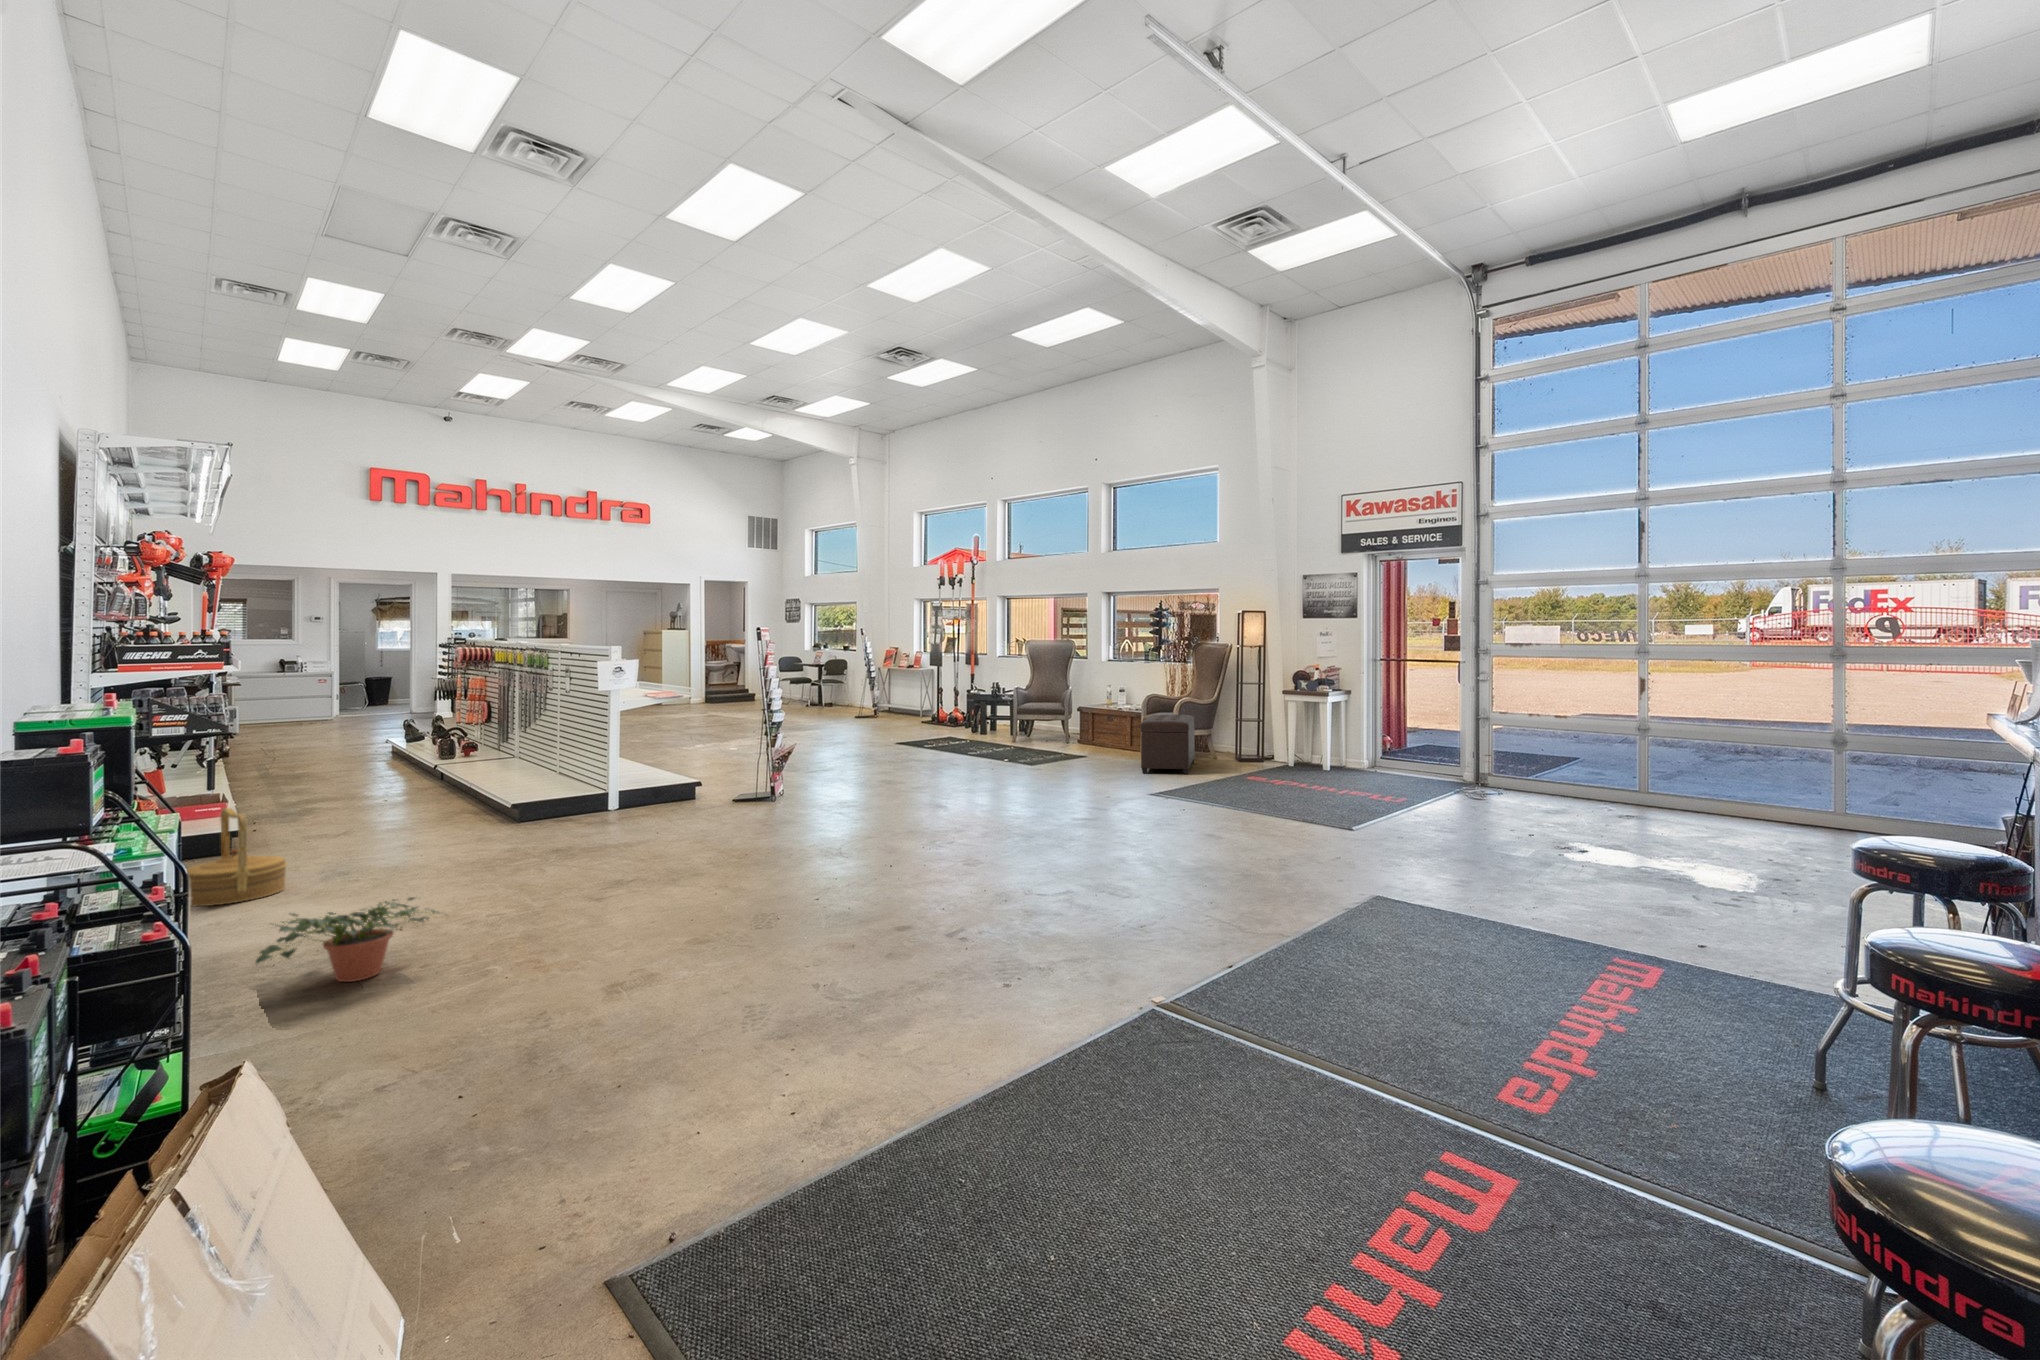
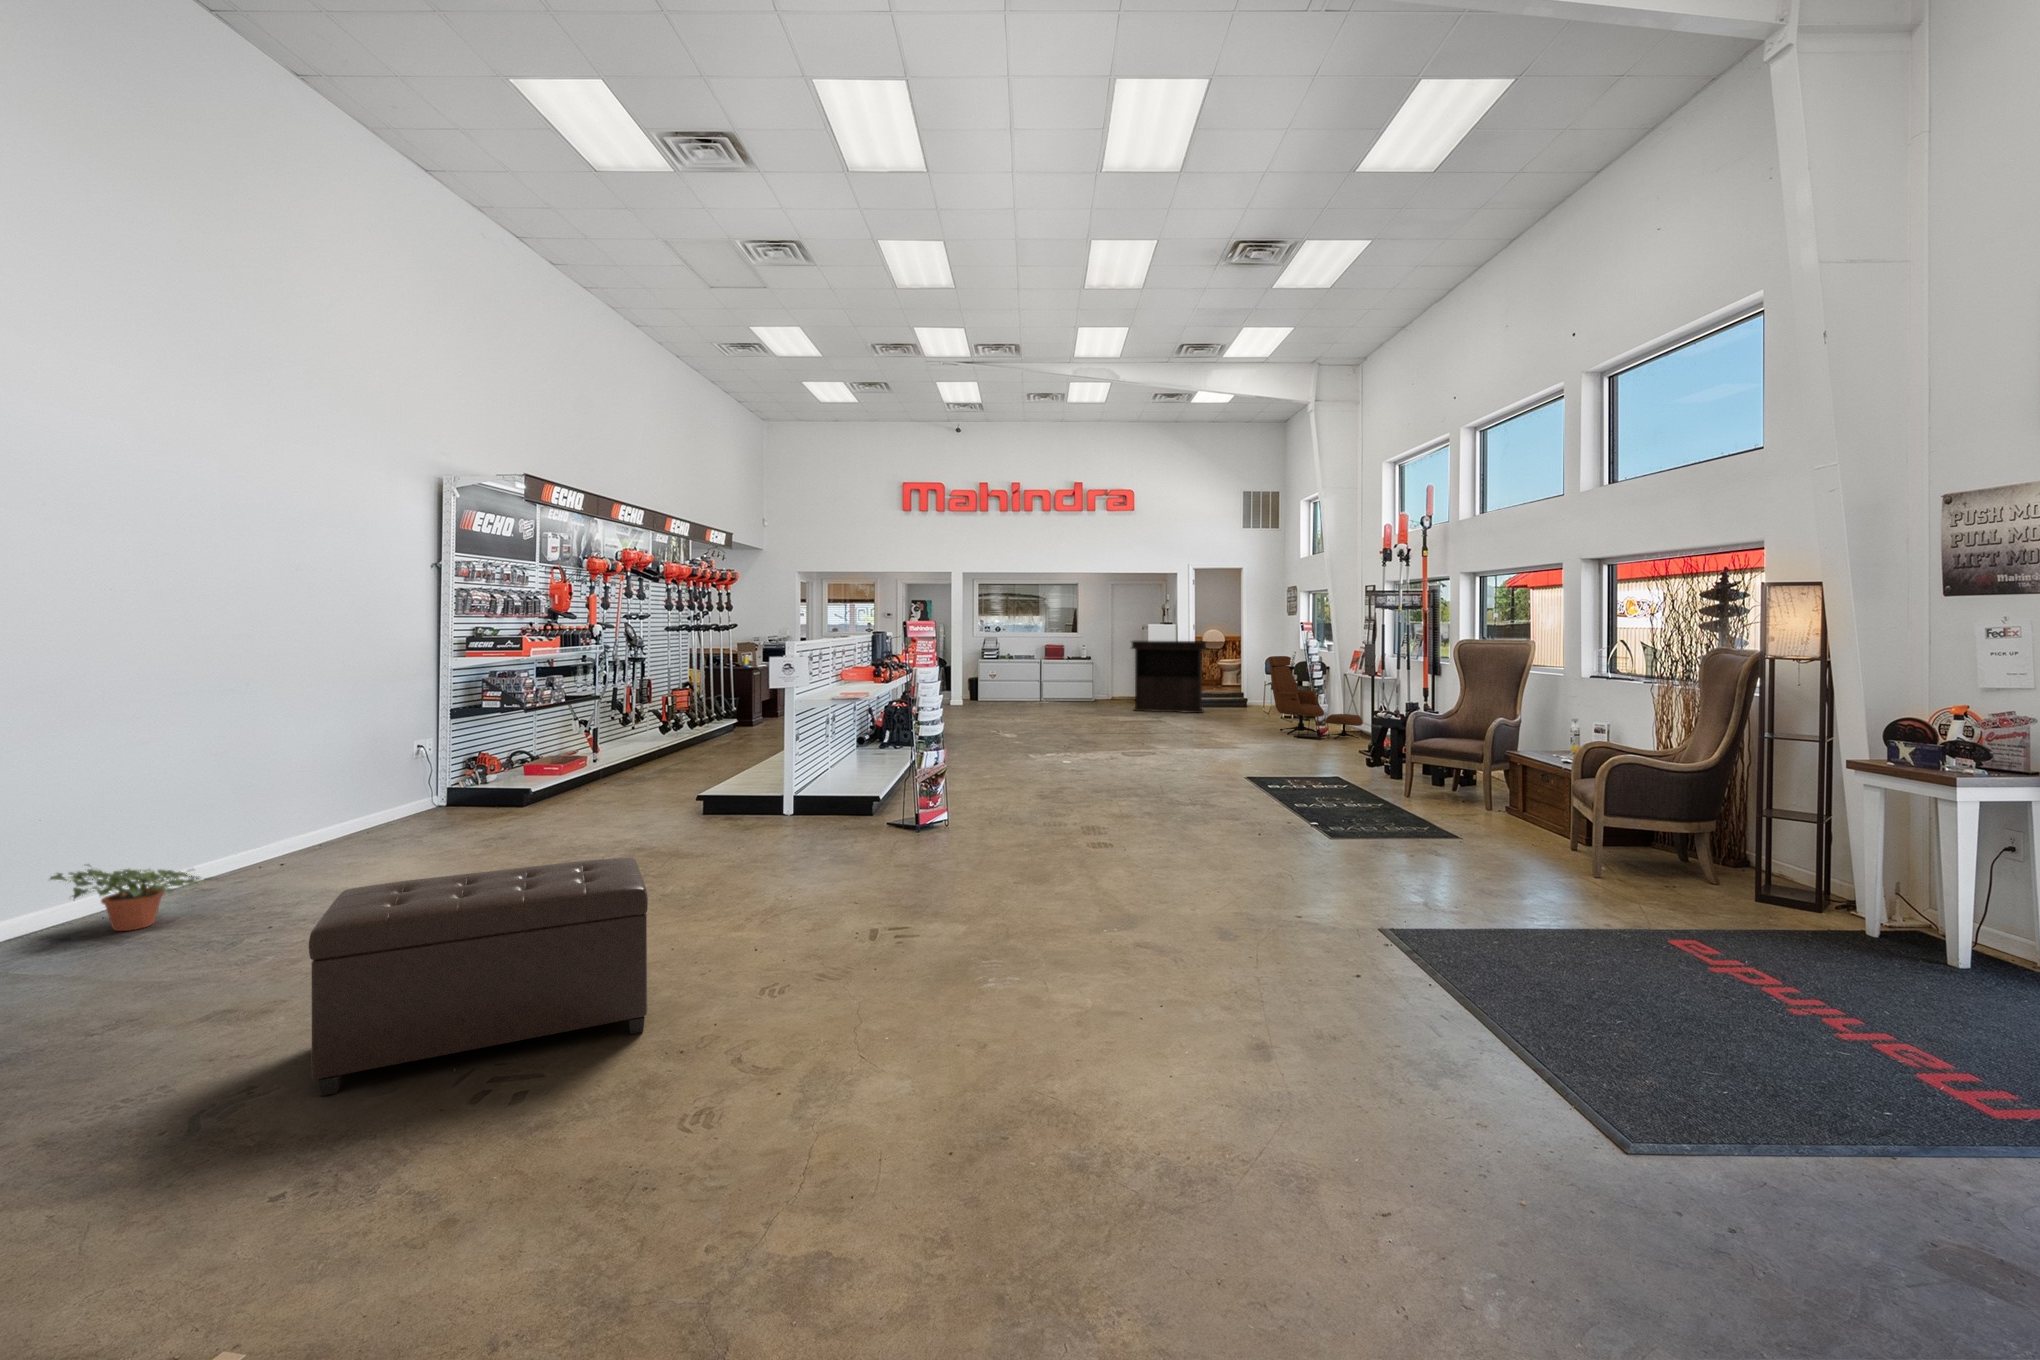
console table: none [647,653,727,723] -> present [1131,641,1206,713]
lounge chair: none [827,663,907,726] -> present [1269,657,1363,739]
ottoman: present [1140,714,1195,774] -> present [308,858,648,1096]
woven basket: present [188,808,287,906] -> none [366,763,439,836]

